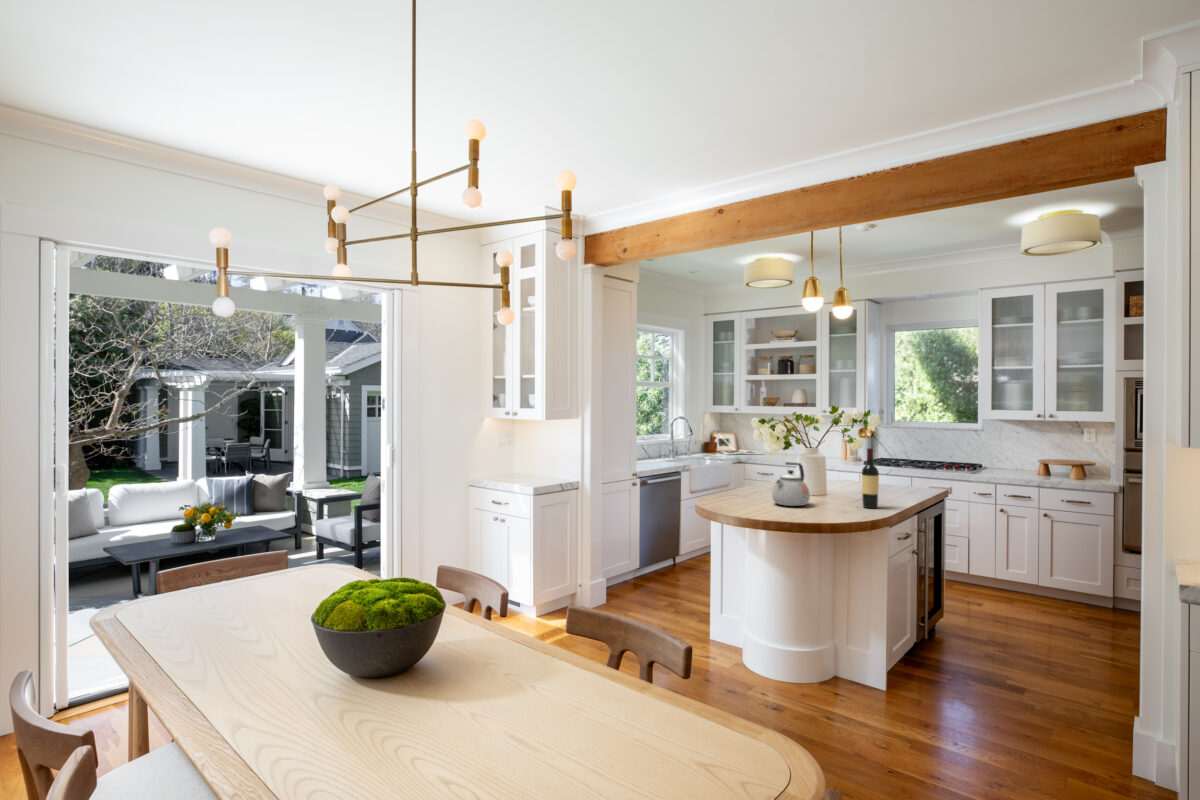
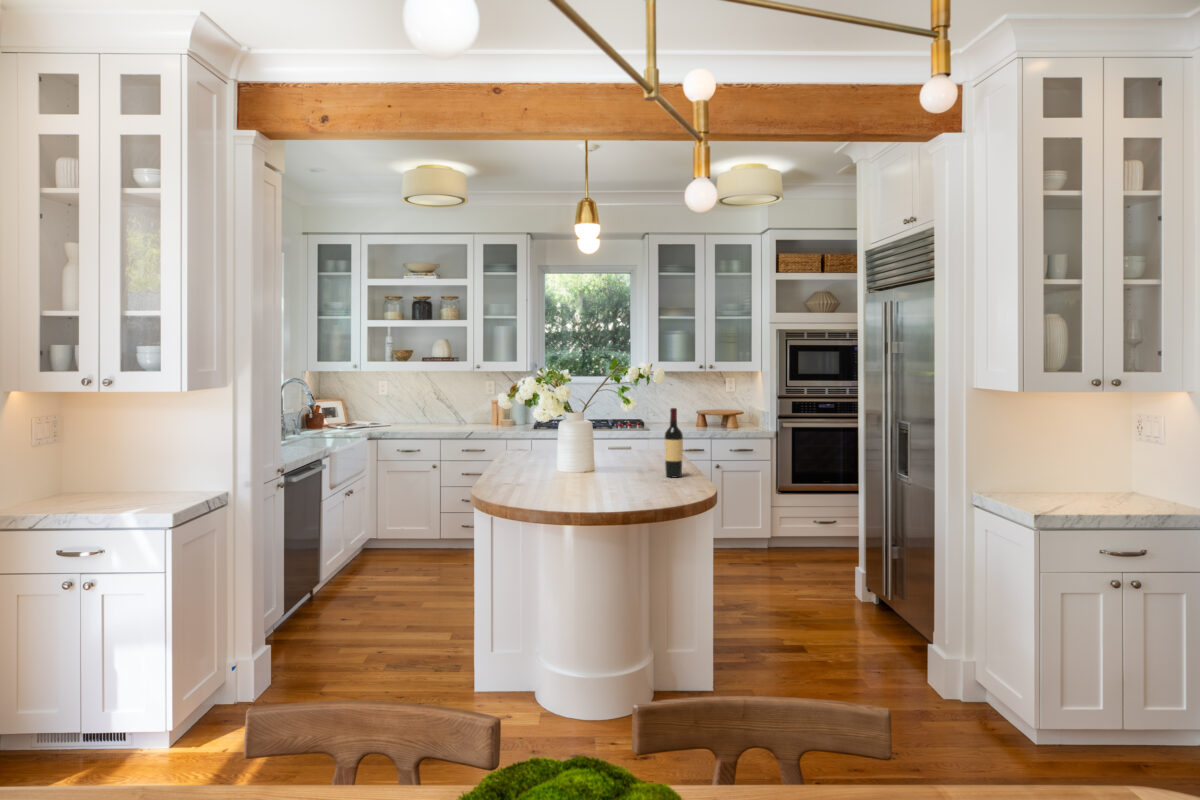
kettle: present [772,462,810,506] -> none [576,431,621,486]

